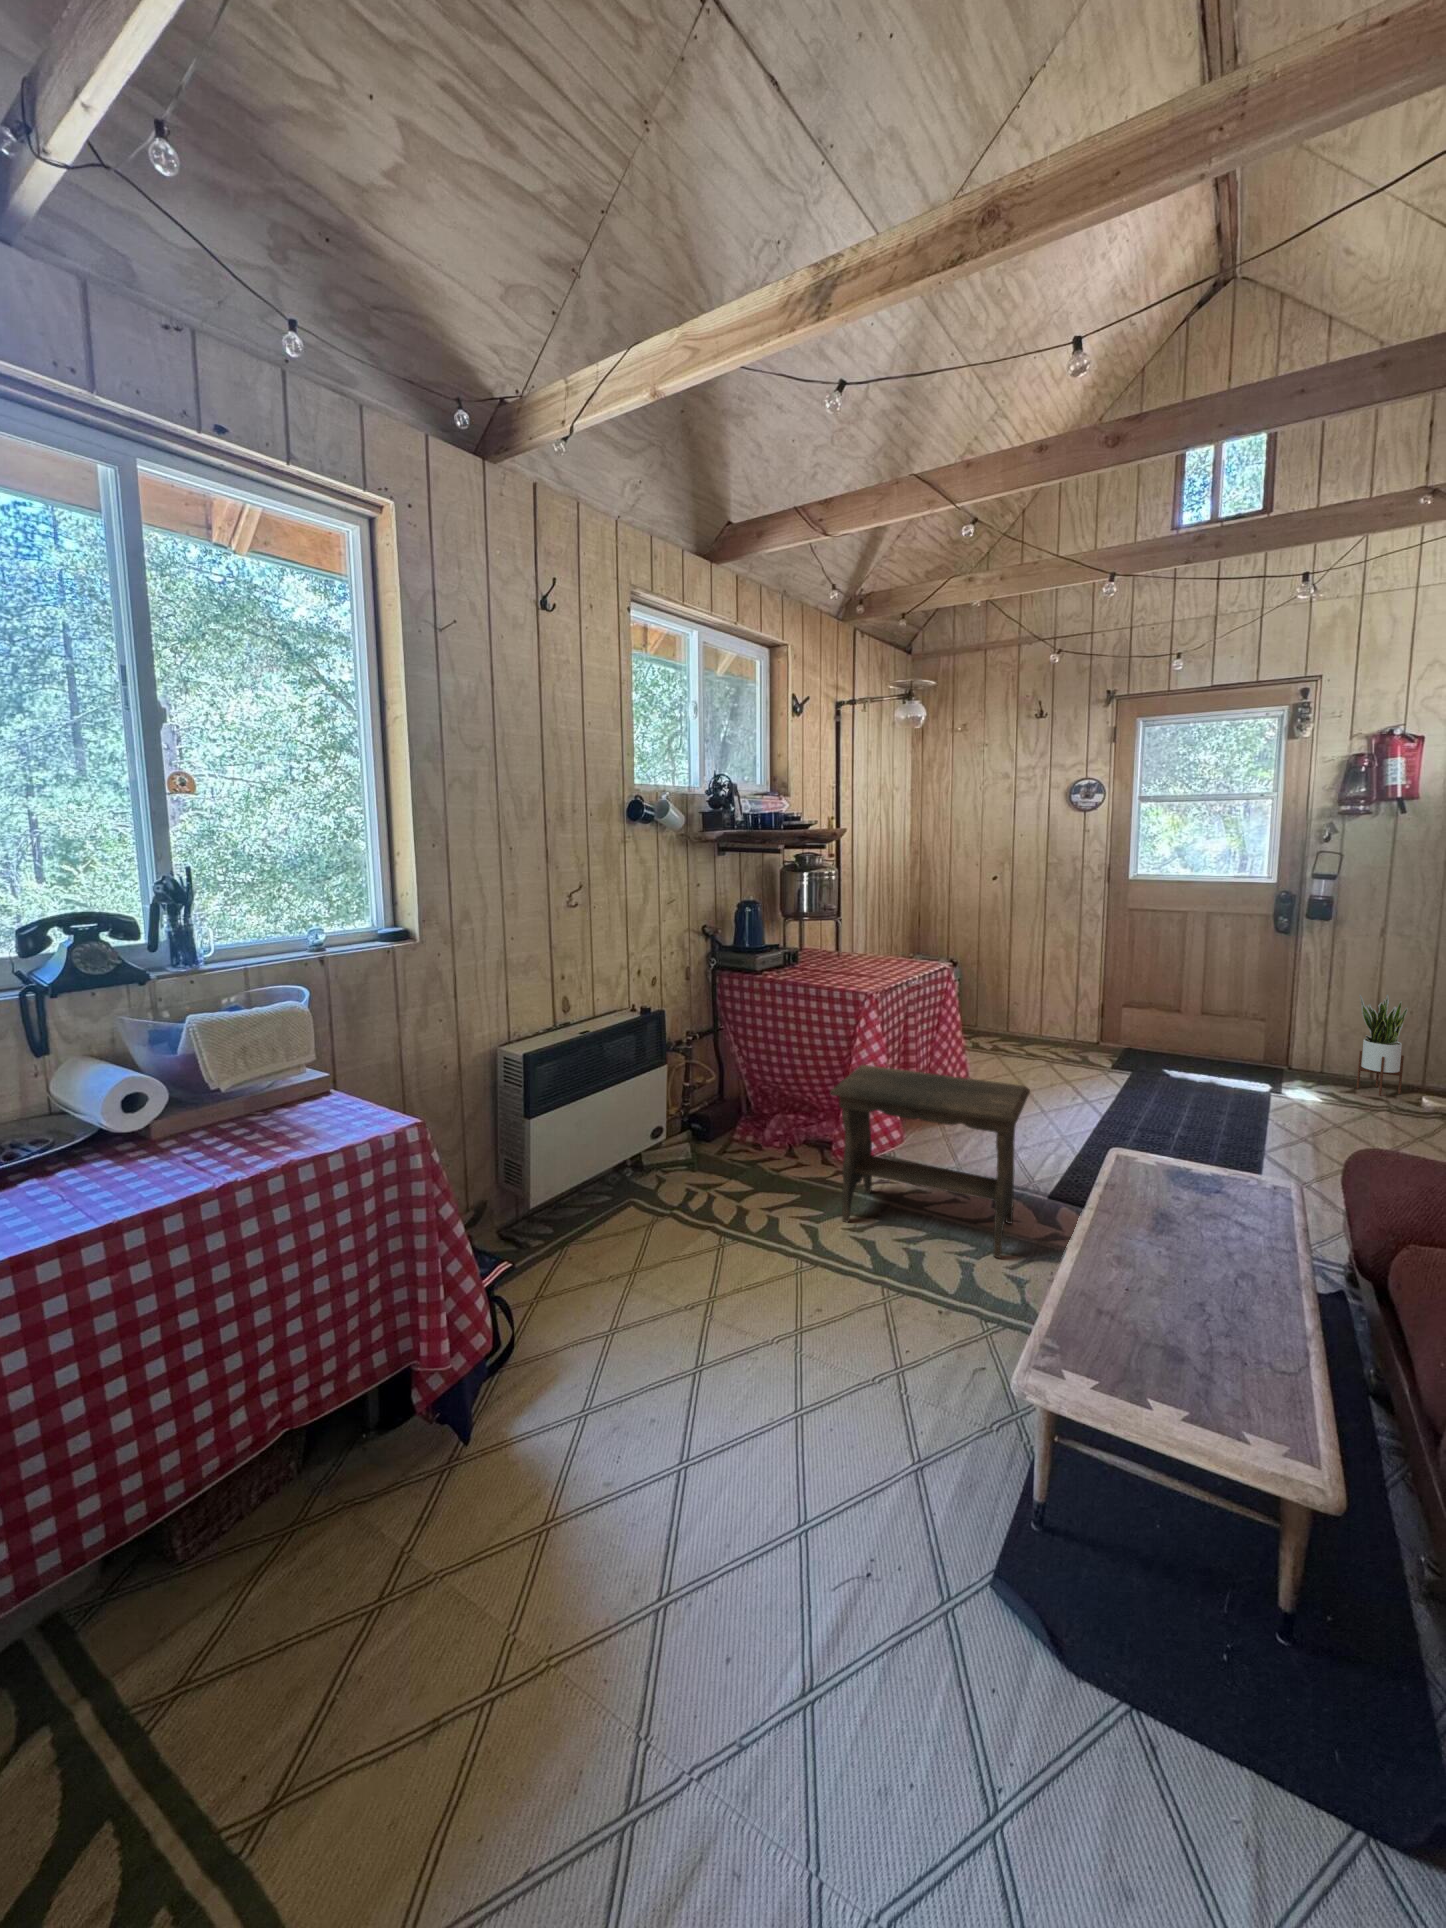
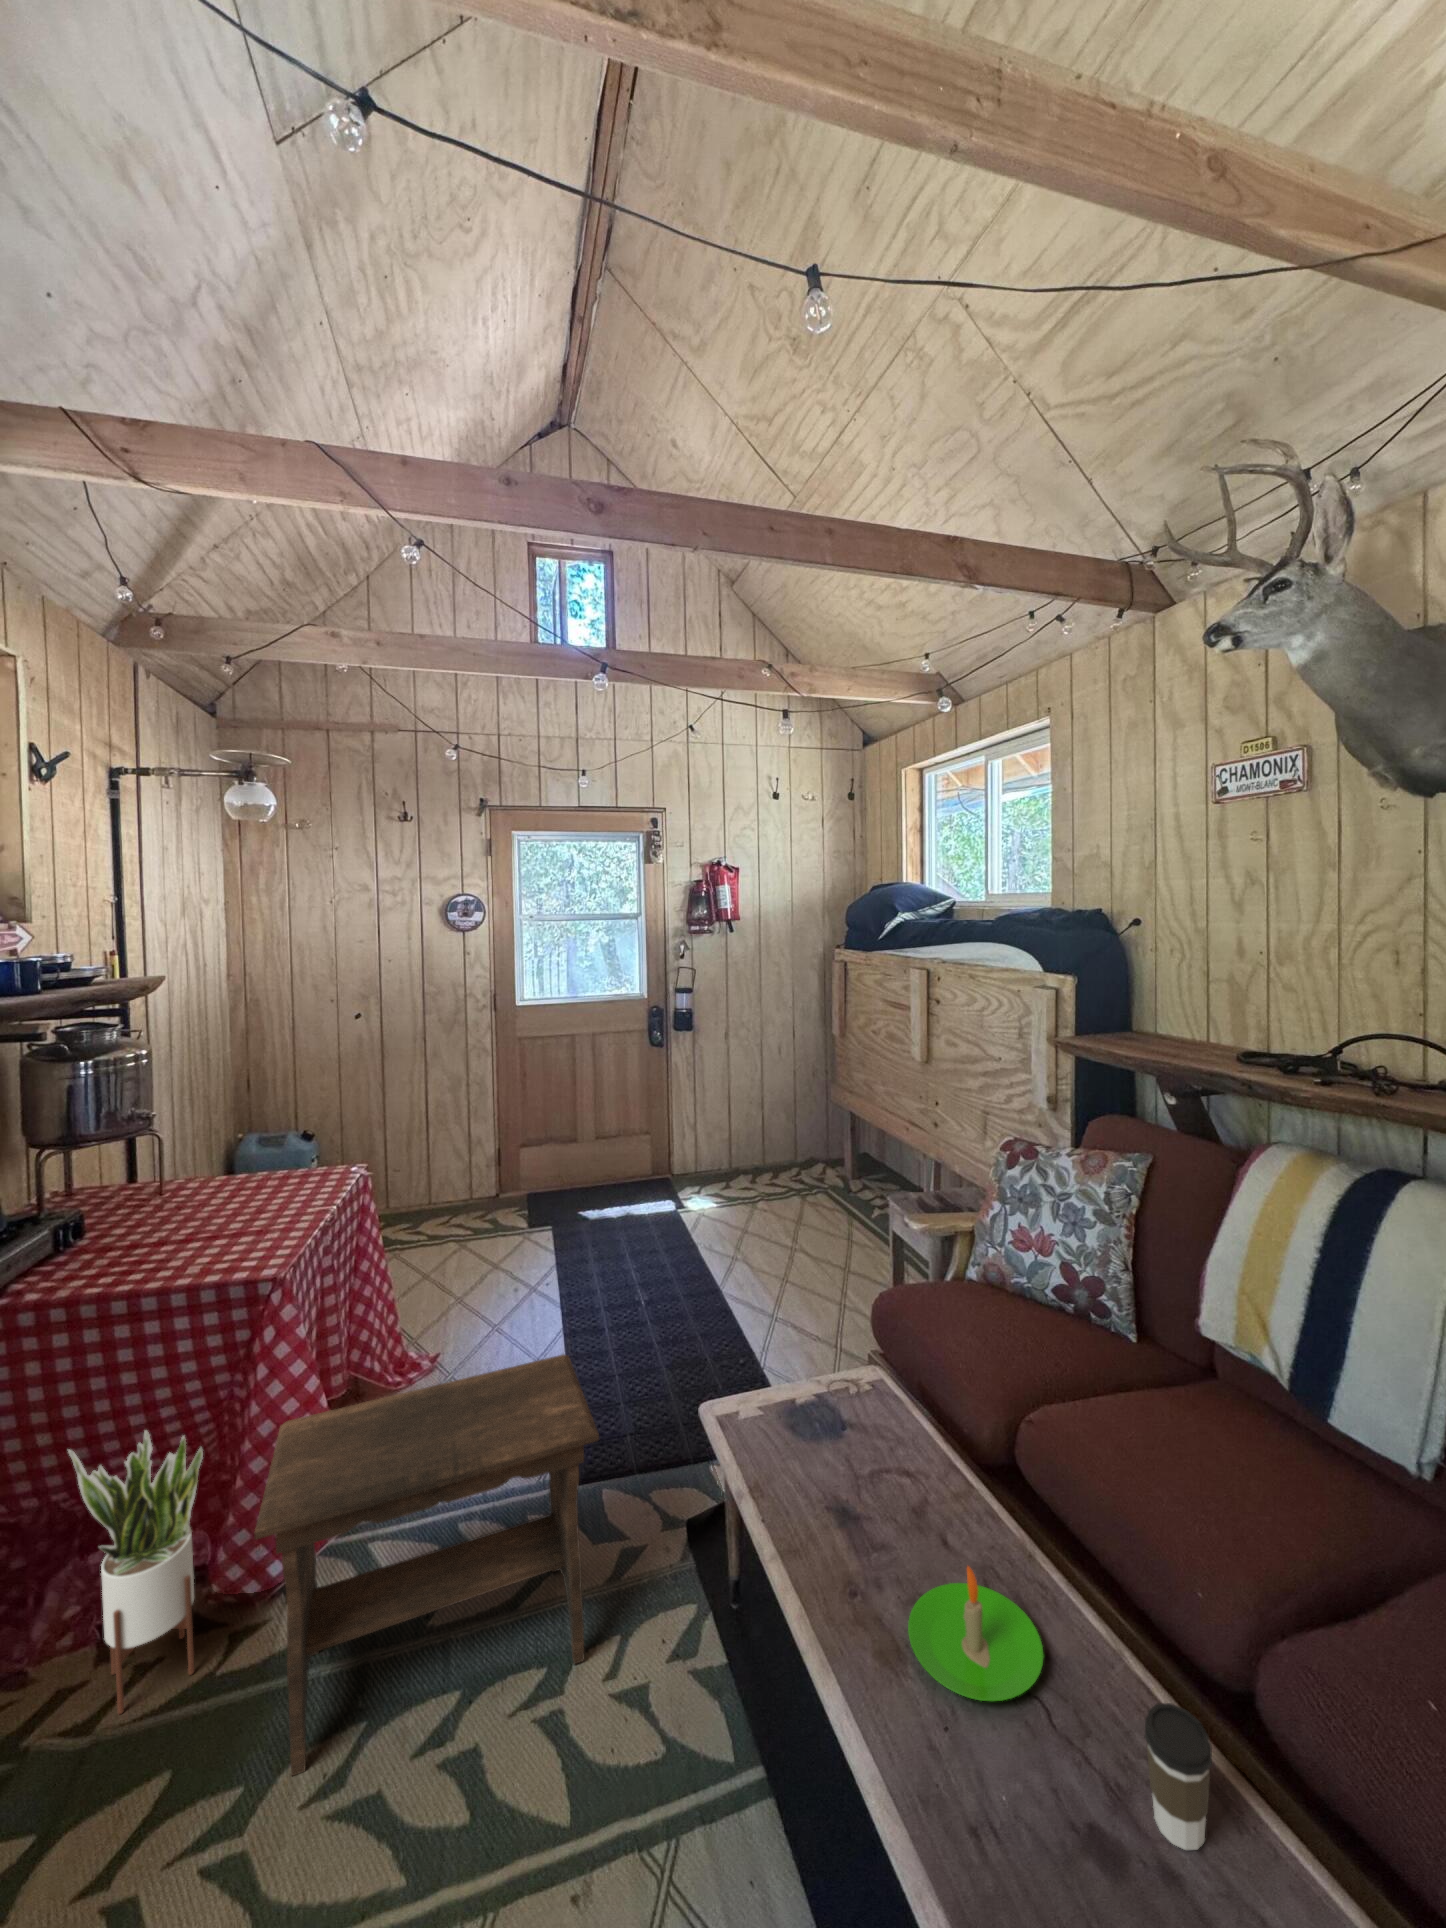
potted plant: present [1357,995,1408,1096] -> present [68,1431,203,1714]
candle: none [1142,1227,1253,1308] -> present [908,1567,1044,1701]
coffee cup: none [1233,1311,1287,1398] -> present [1145,1703,1212,1850]

